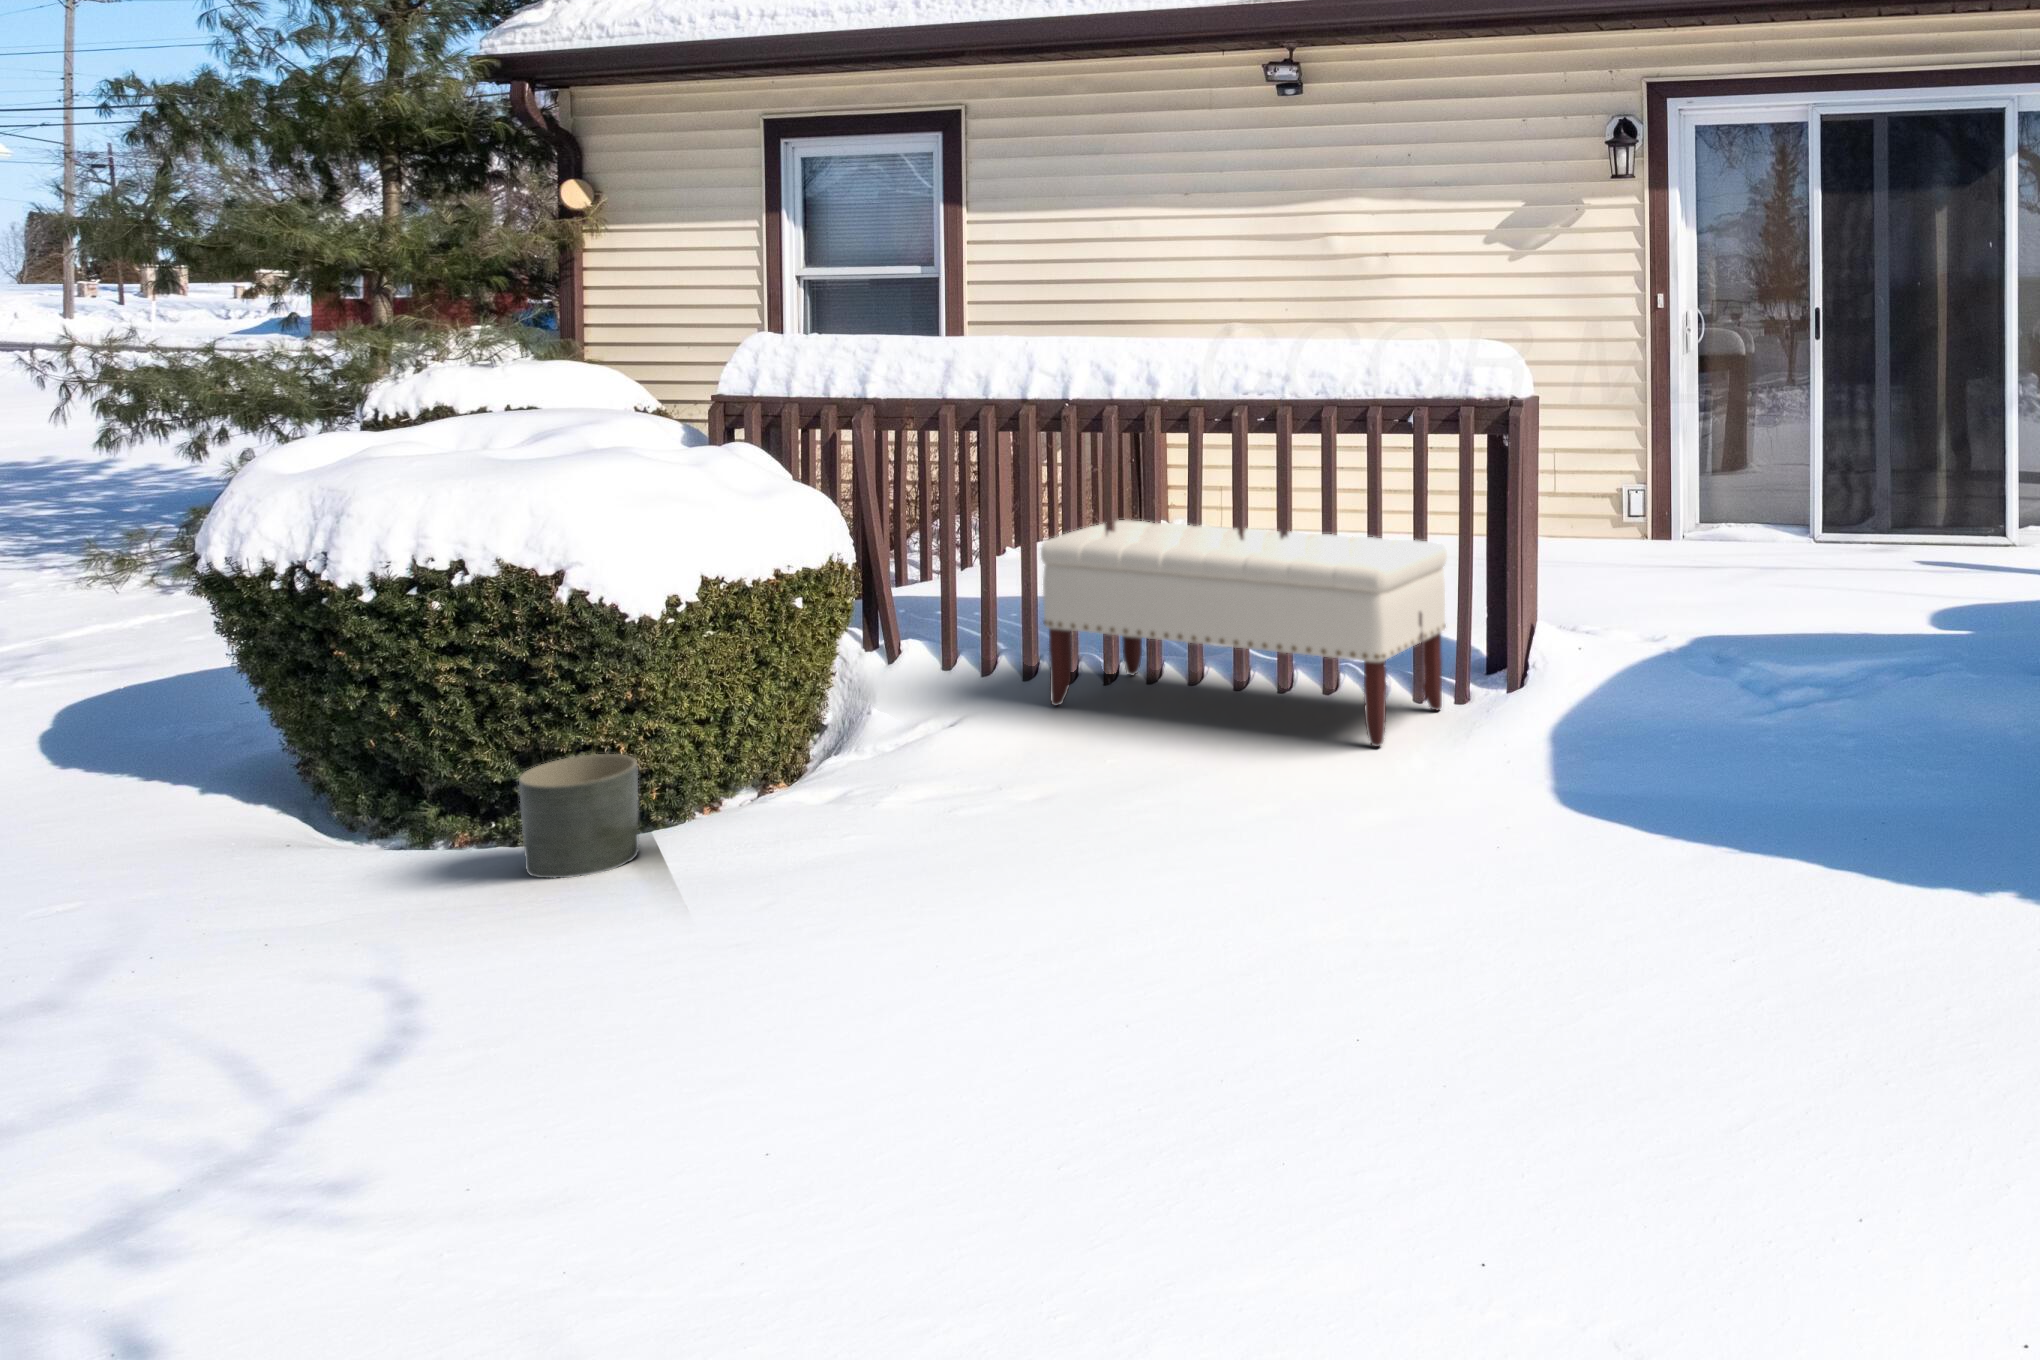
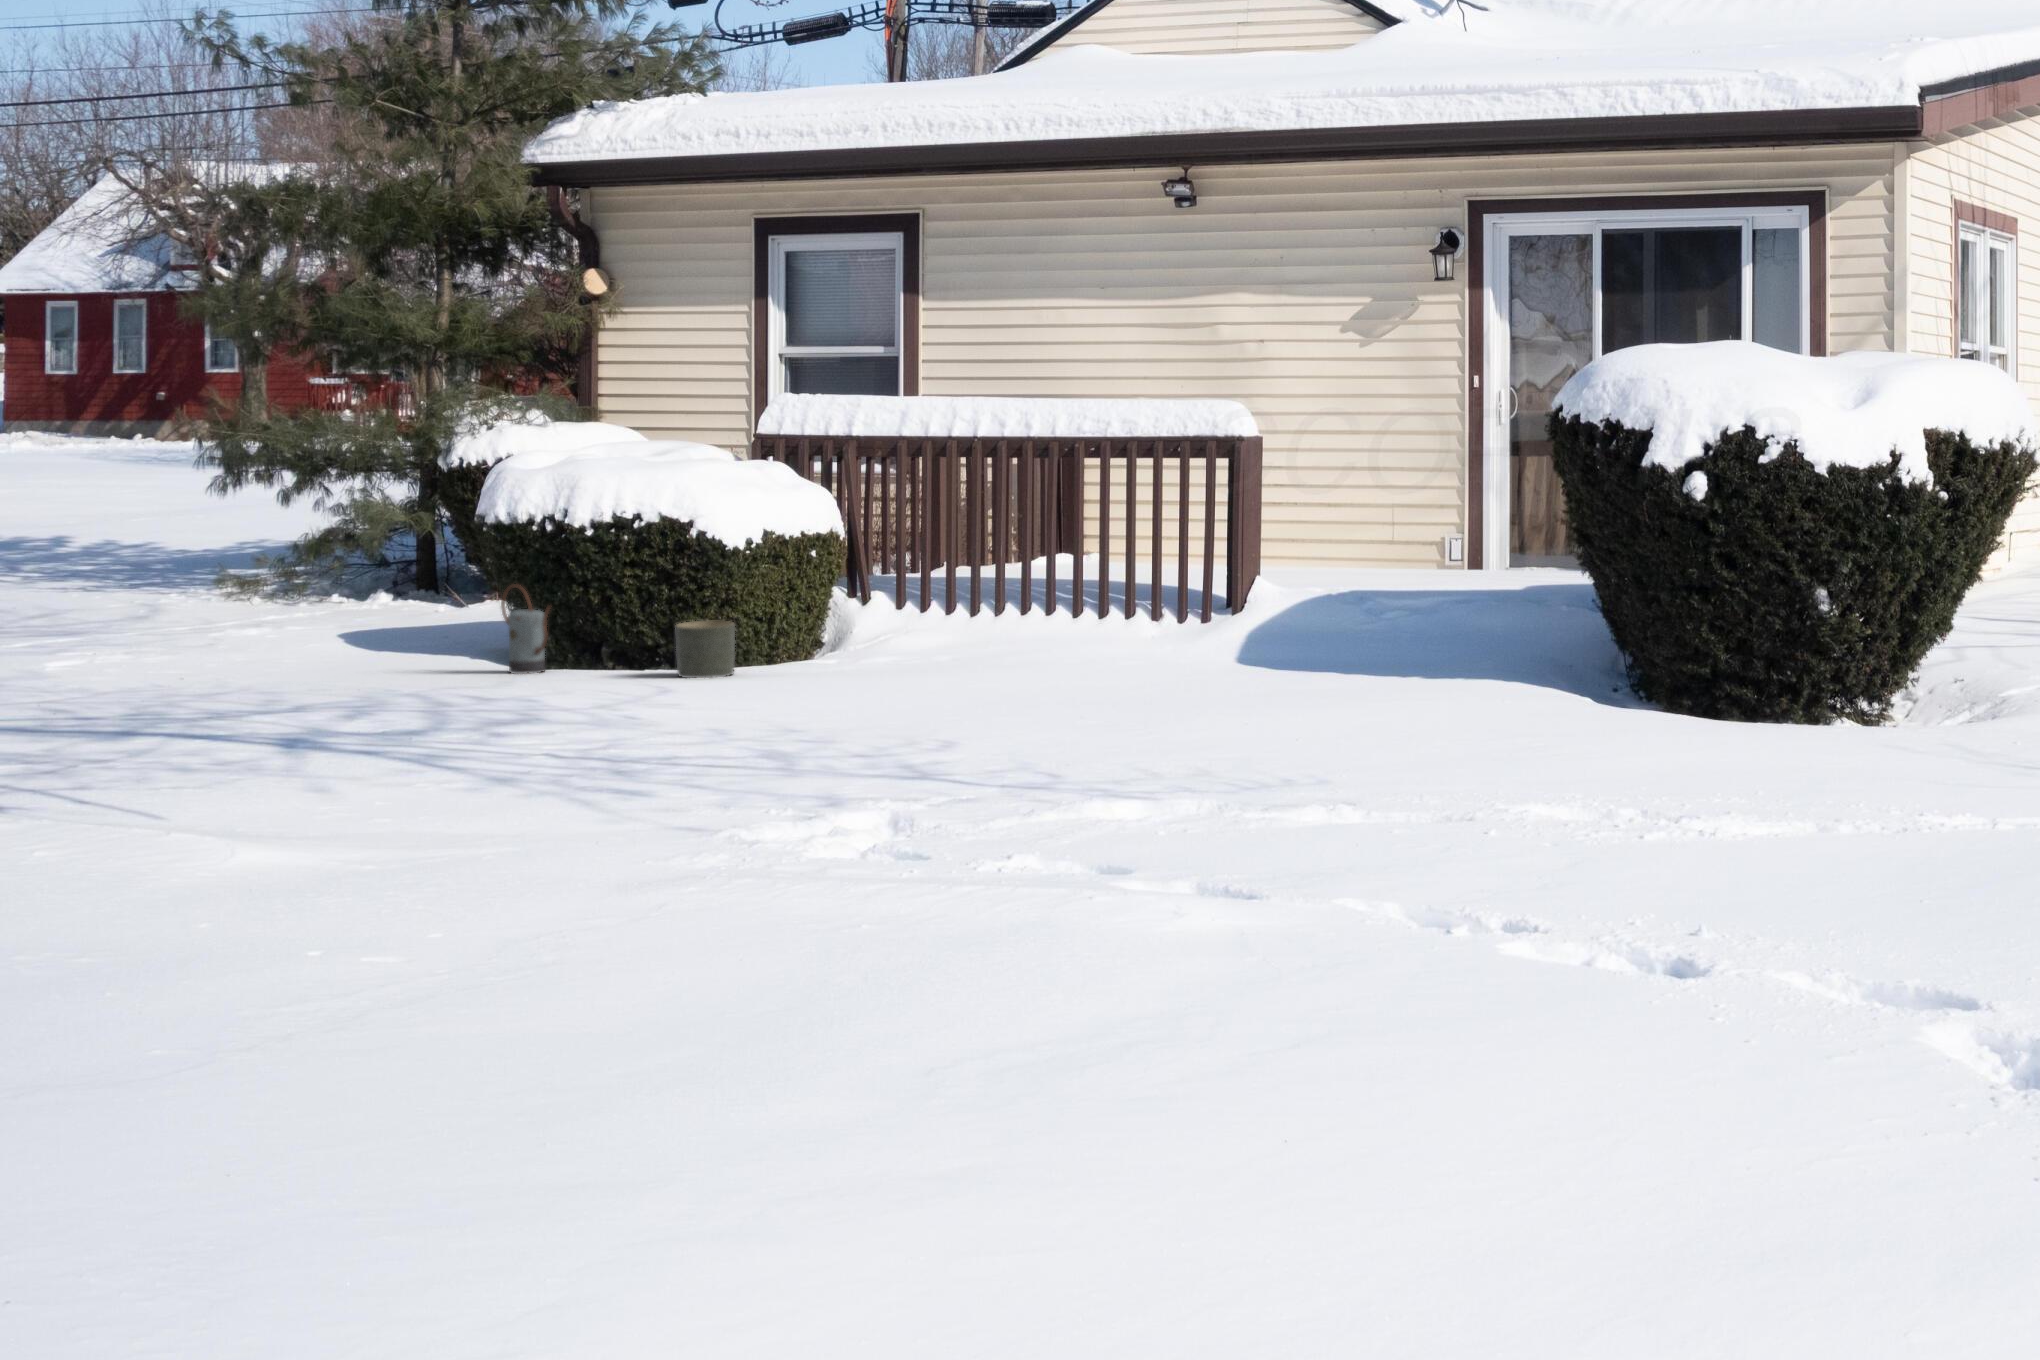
bench: present [1041,520,1447,747] -> none [960,516,1211,644]
watering can: none [214,692,297,861] -> present [501,584,551,674]

